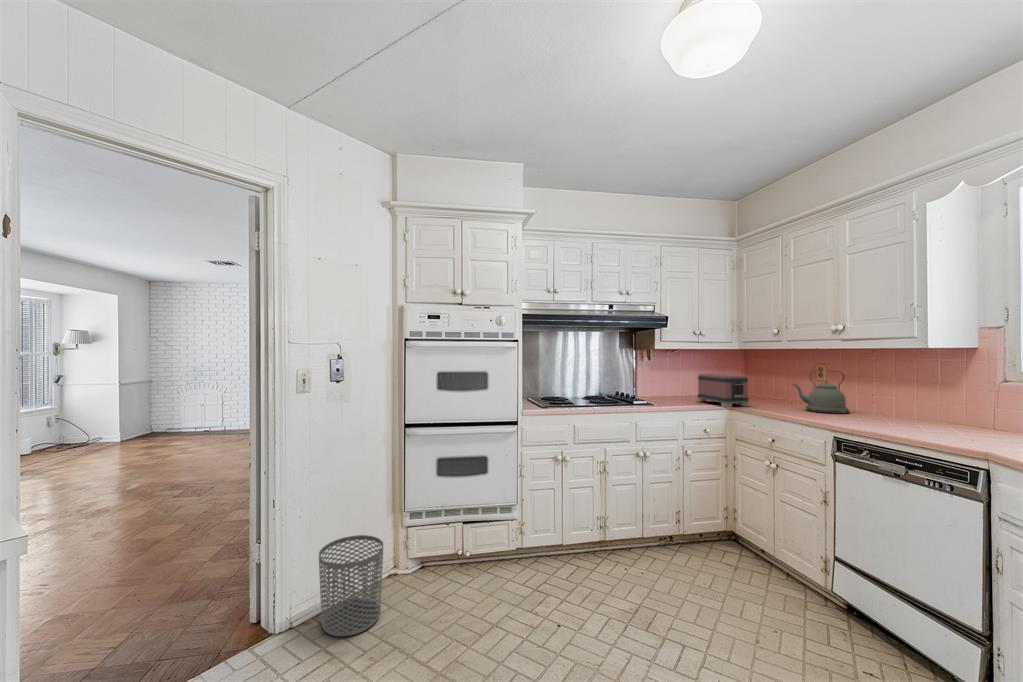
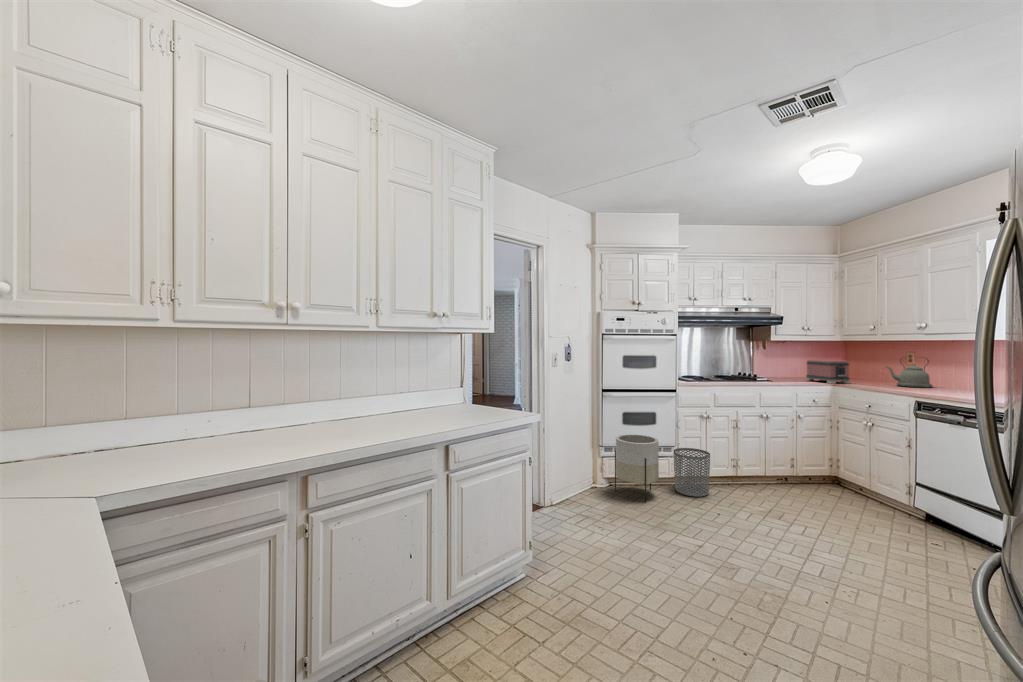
planter: none [417,492,482,611] -> present [615,434,659,502]
waste bin: present [319,535,383,637] -> present [674,448,710,497]

